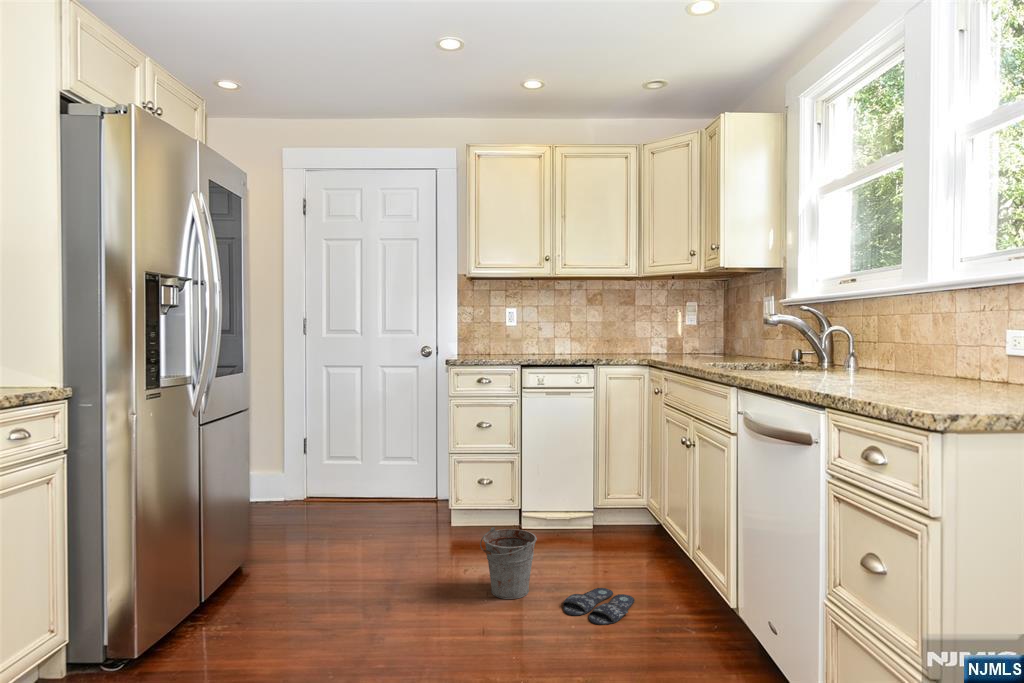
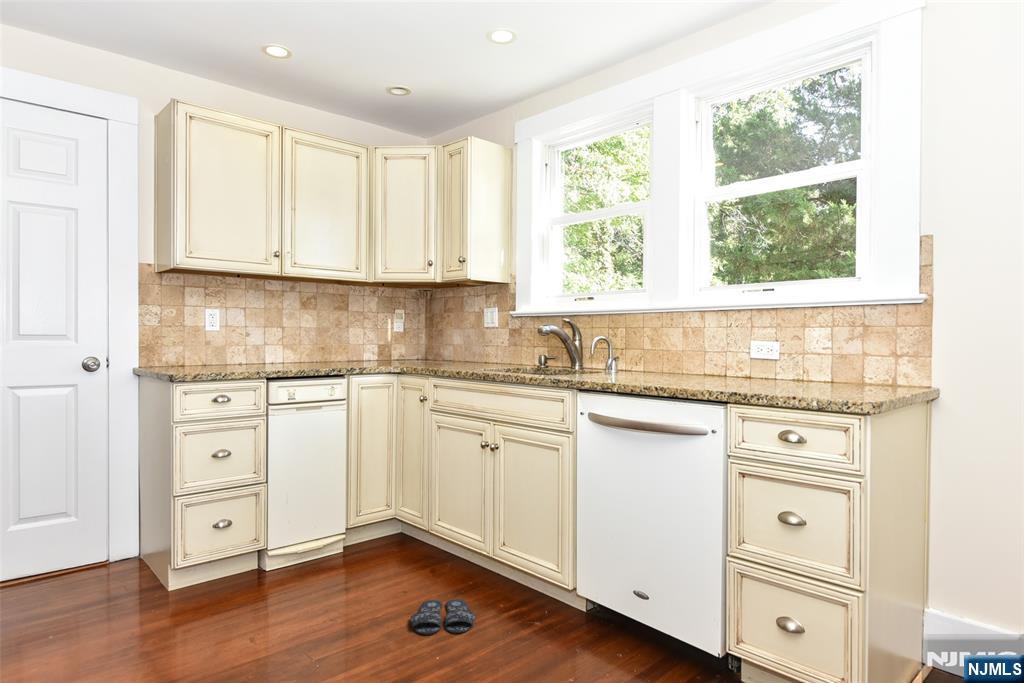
bucket: present [480,527,537,599] -> none [308,564,375,646]

